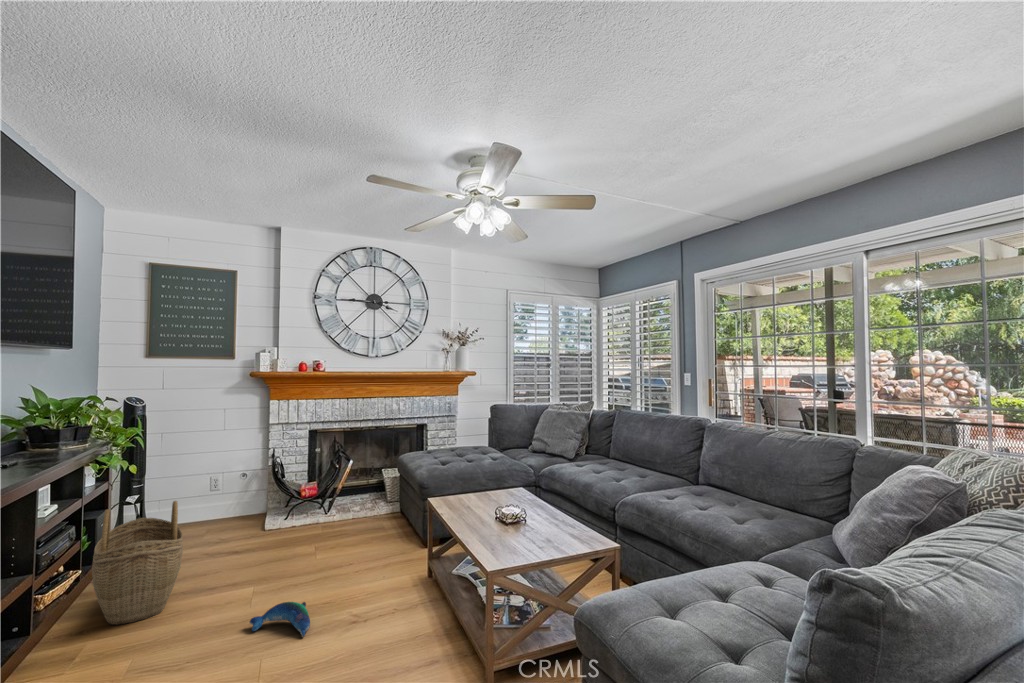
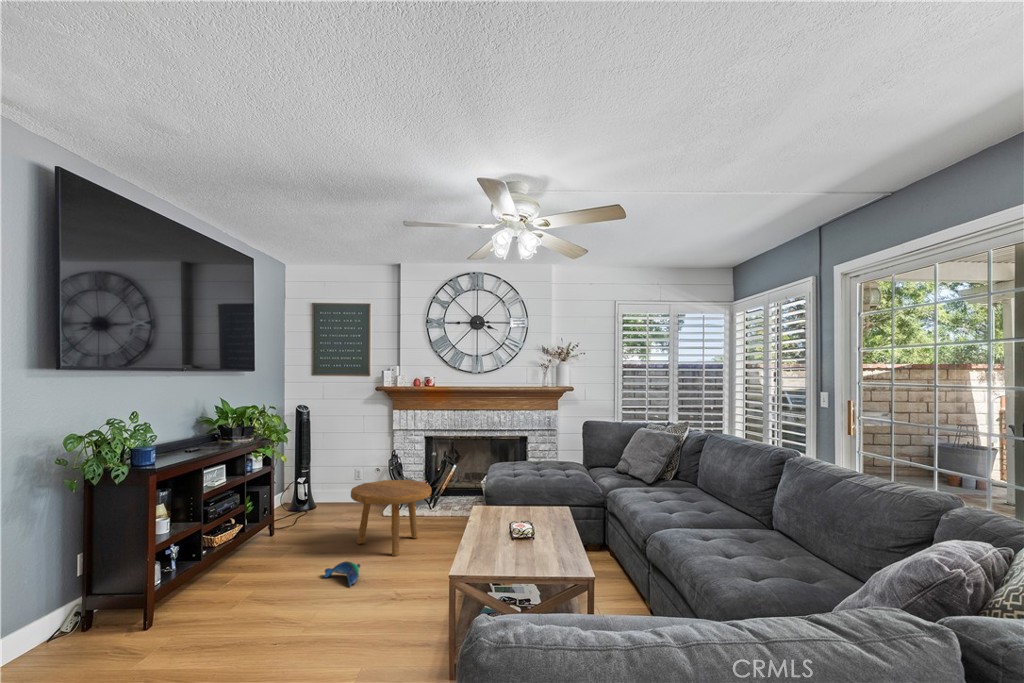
footstool: none [257,483,364,581] -> present [351,480,432,556]
woven basket: present [92,501,183,625] -> none [248,482,303,560]

